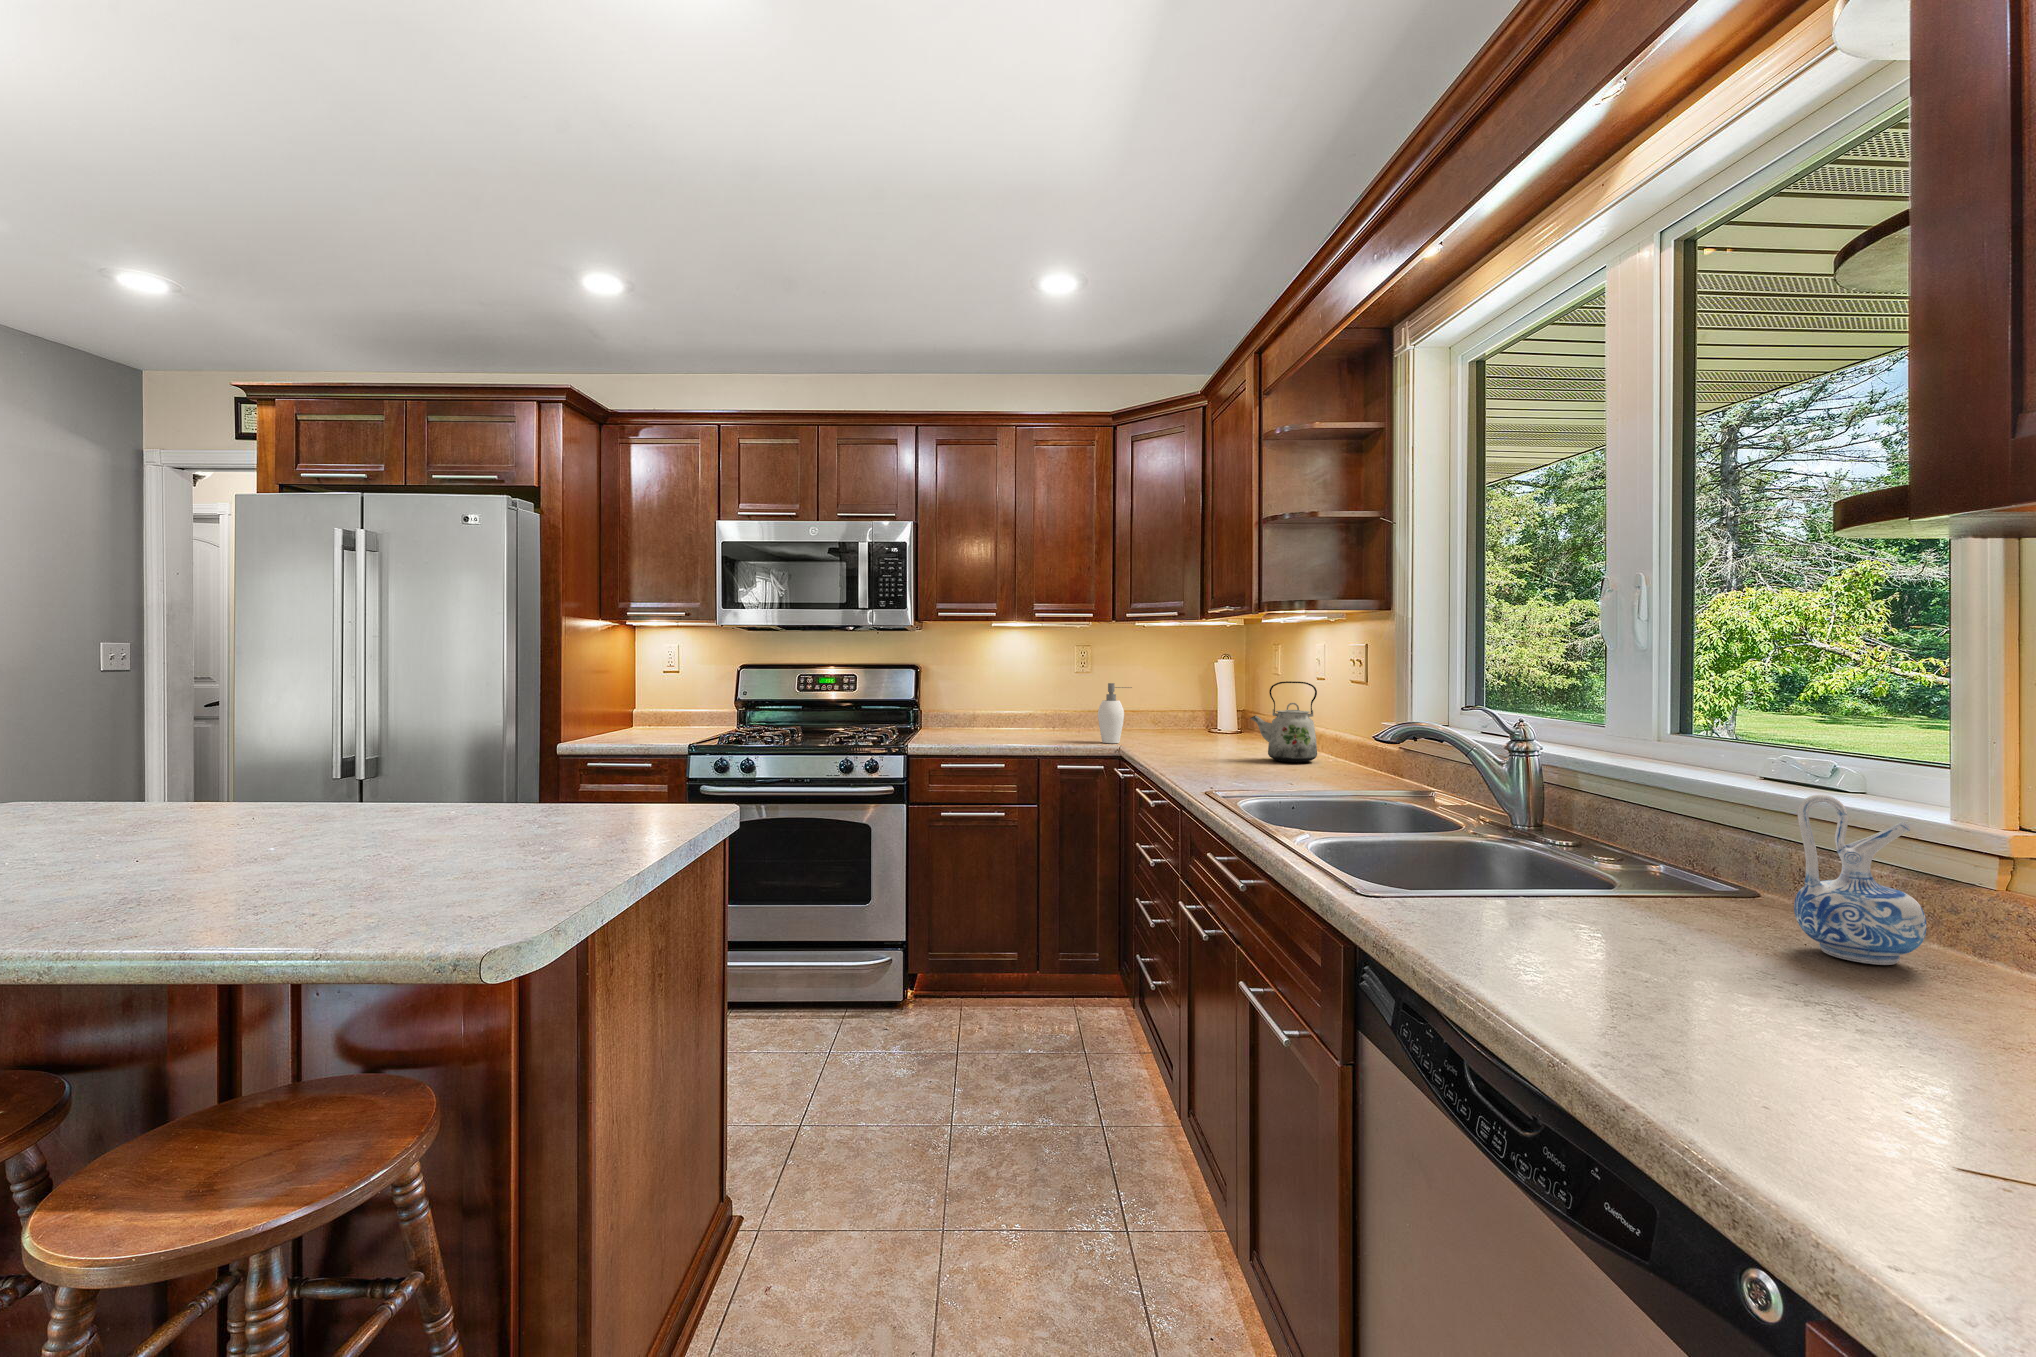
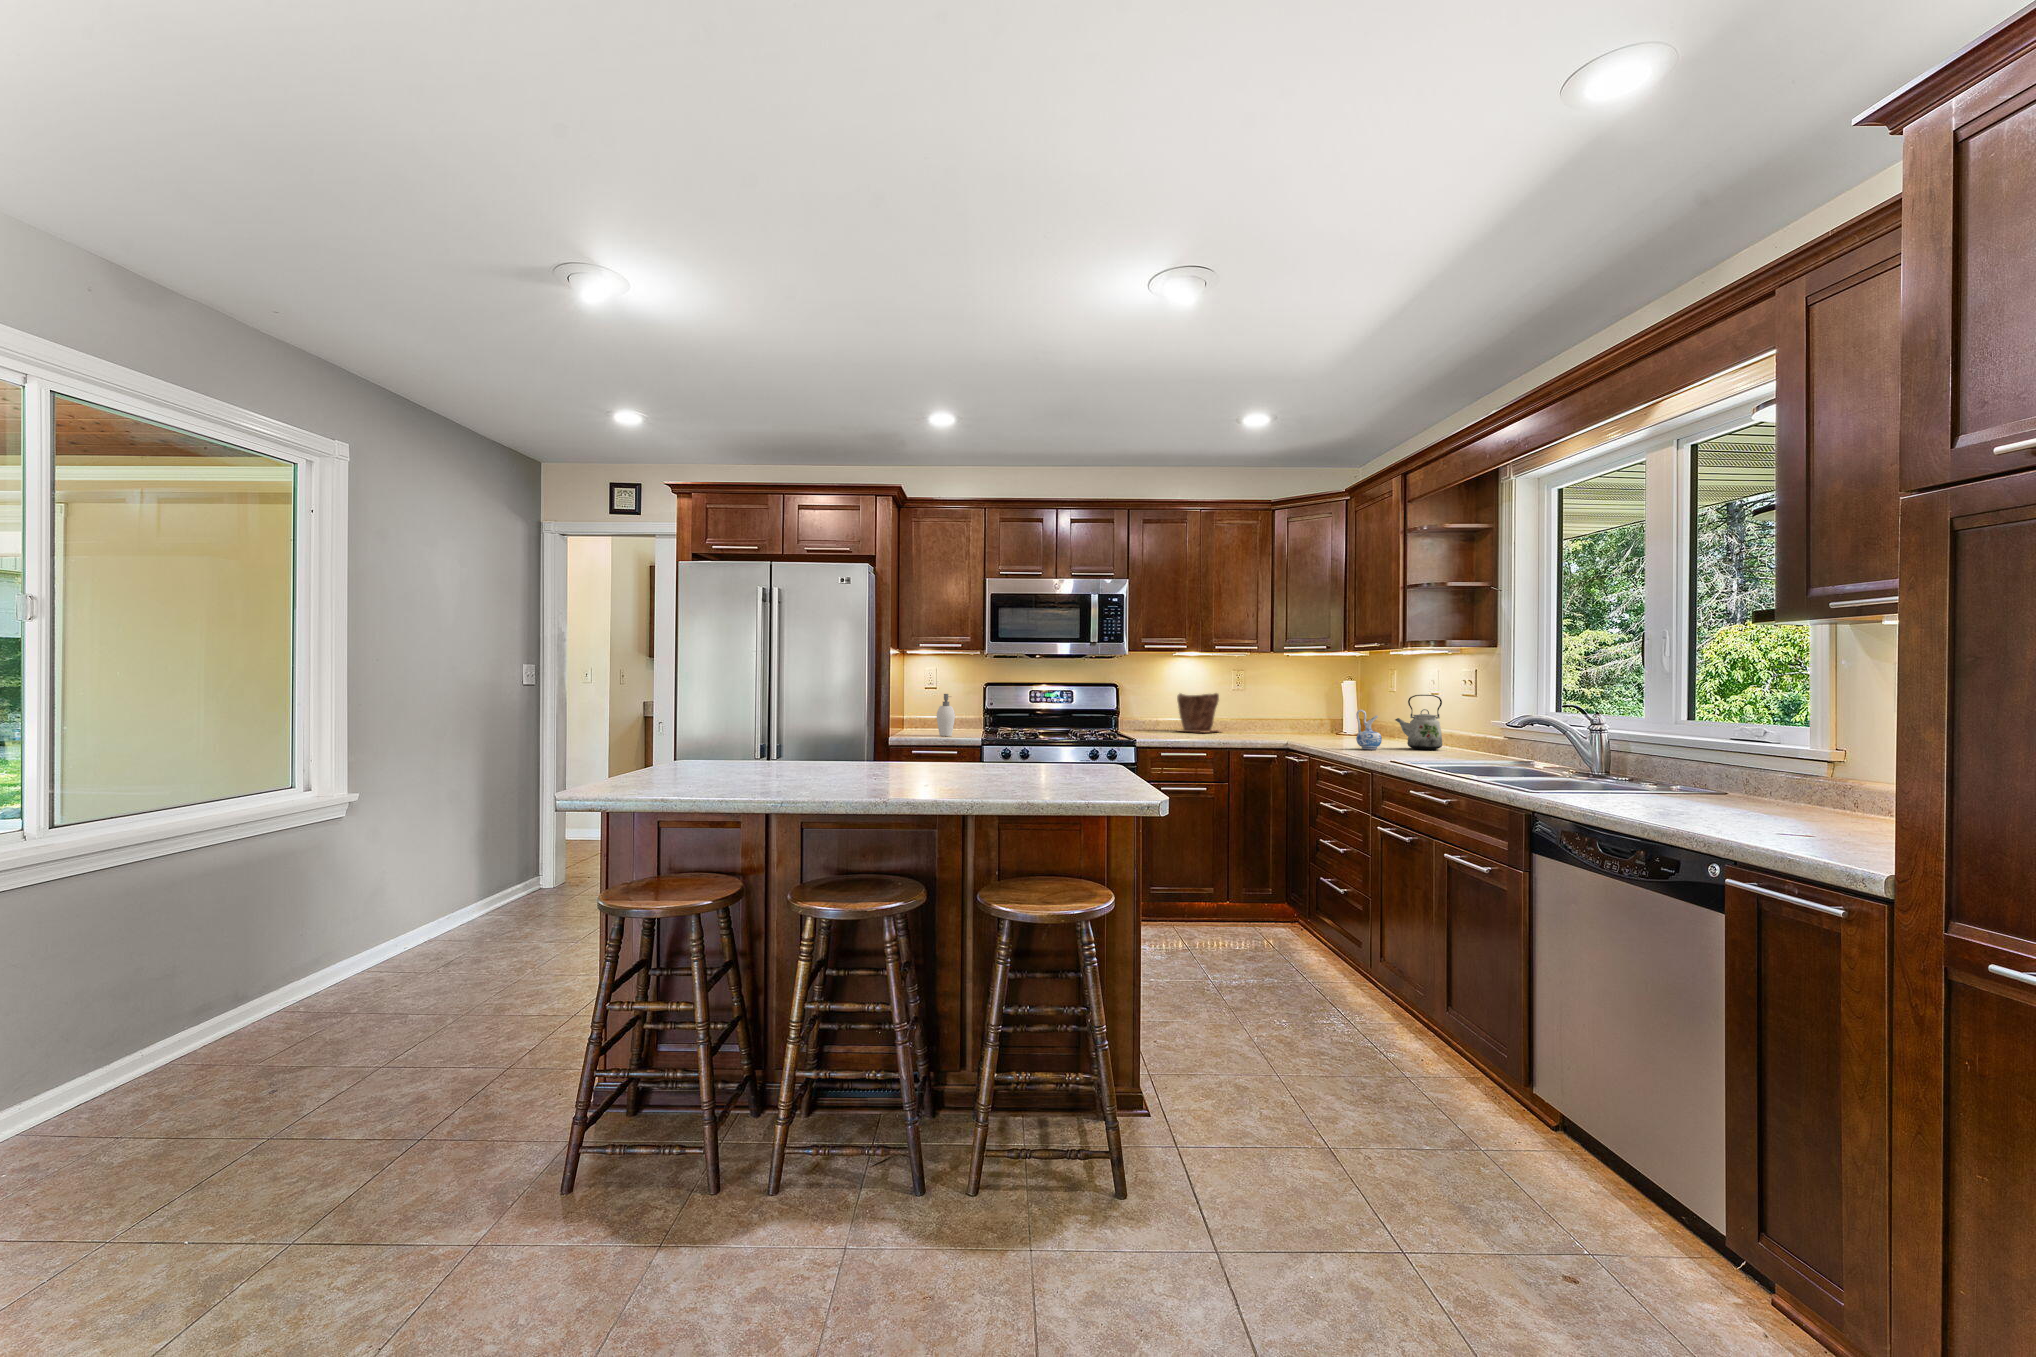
plant pot: none [989,677,1057,731] -> present [1177,693,1221,733]
soap dispenser: present [1098,683,1132,743] -> present [937,694,955,736]
ceramic pitcher: present [1794,795,1926,965] -> present [1356,710,1382,750]

